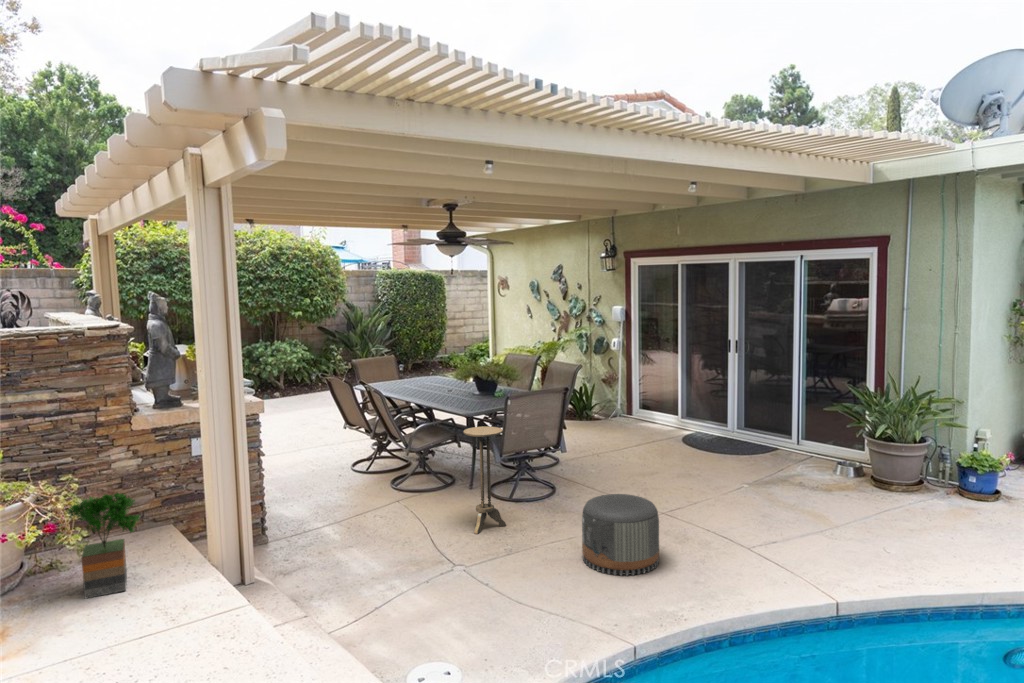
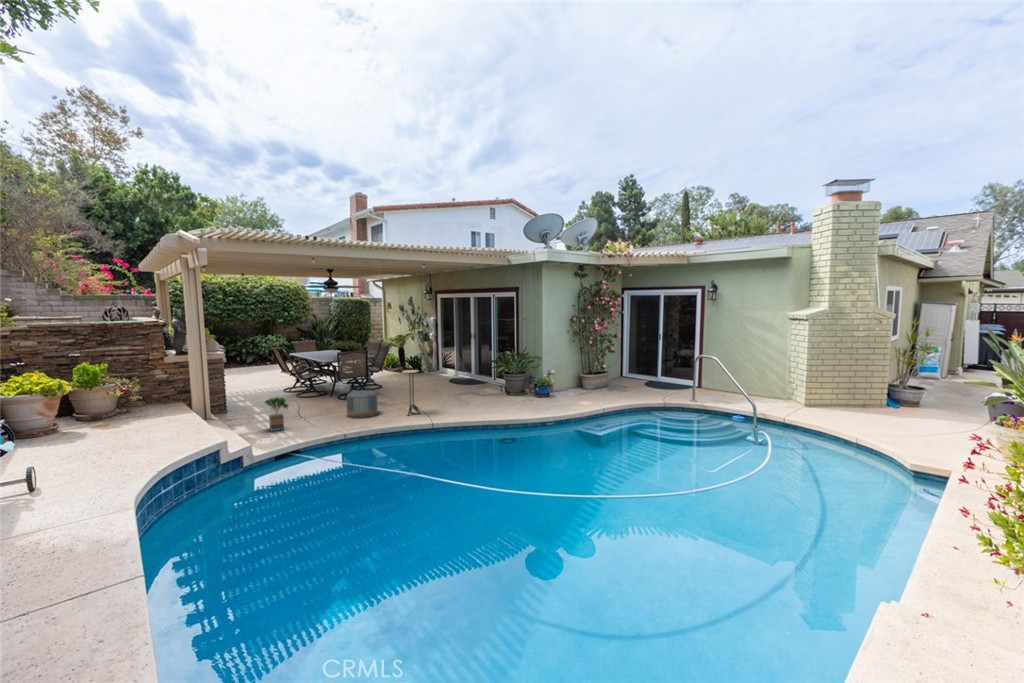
side table: present [464,427,506,534] -> present [402,370,421,416]
potted tree: present [67,493,140,599] -> present [265,397,288,431]

